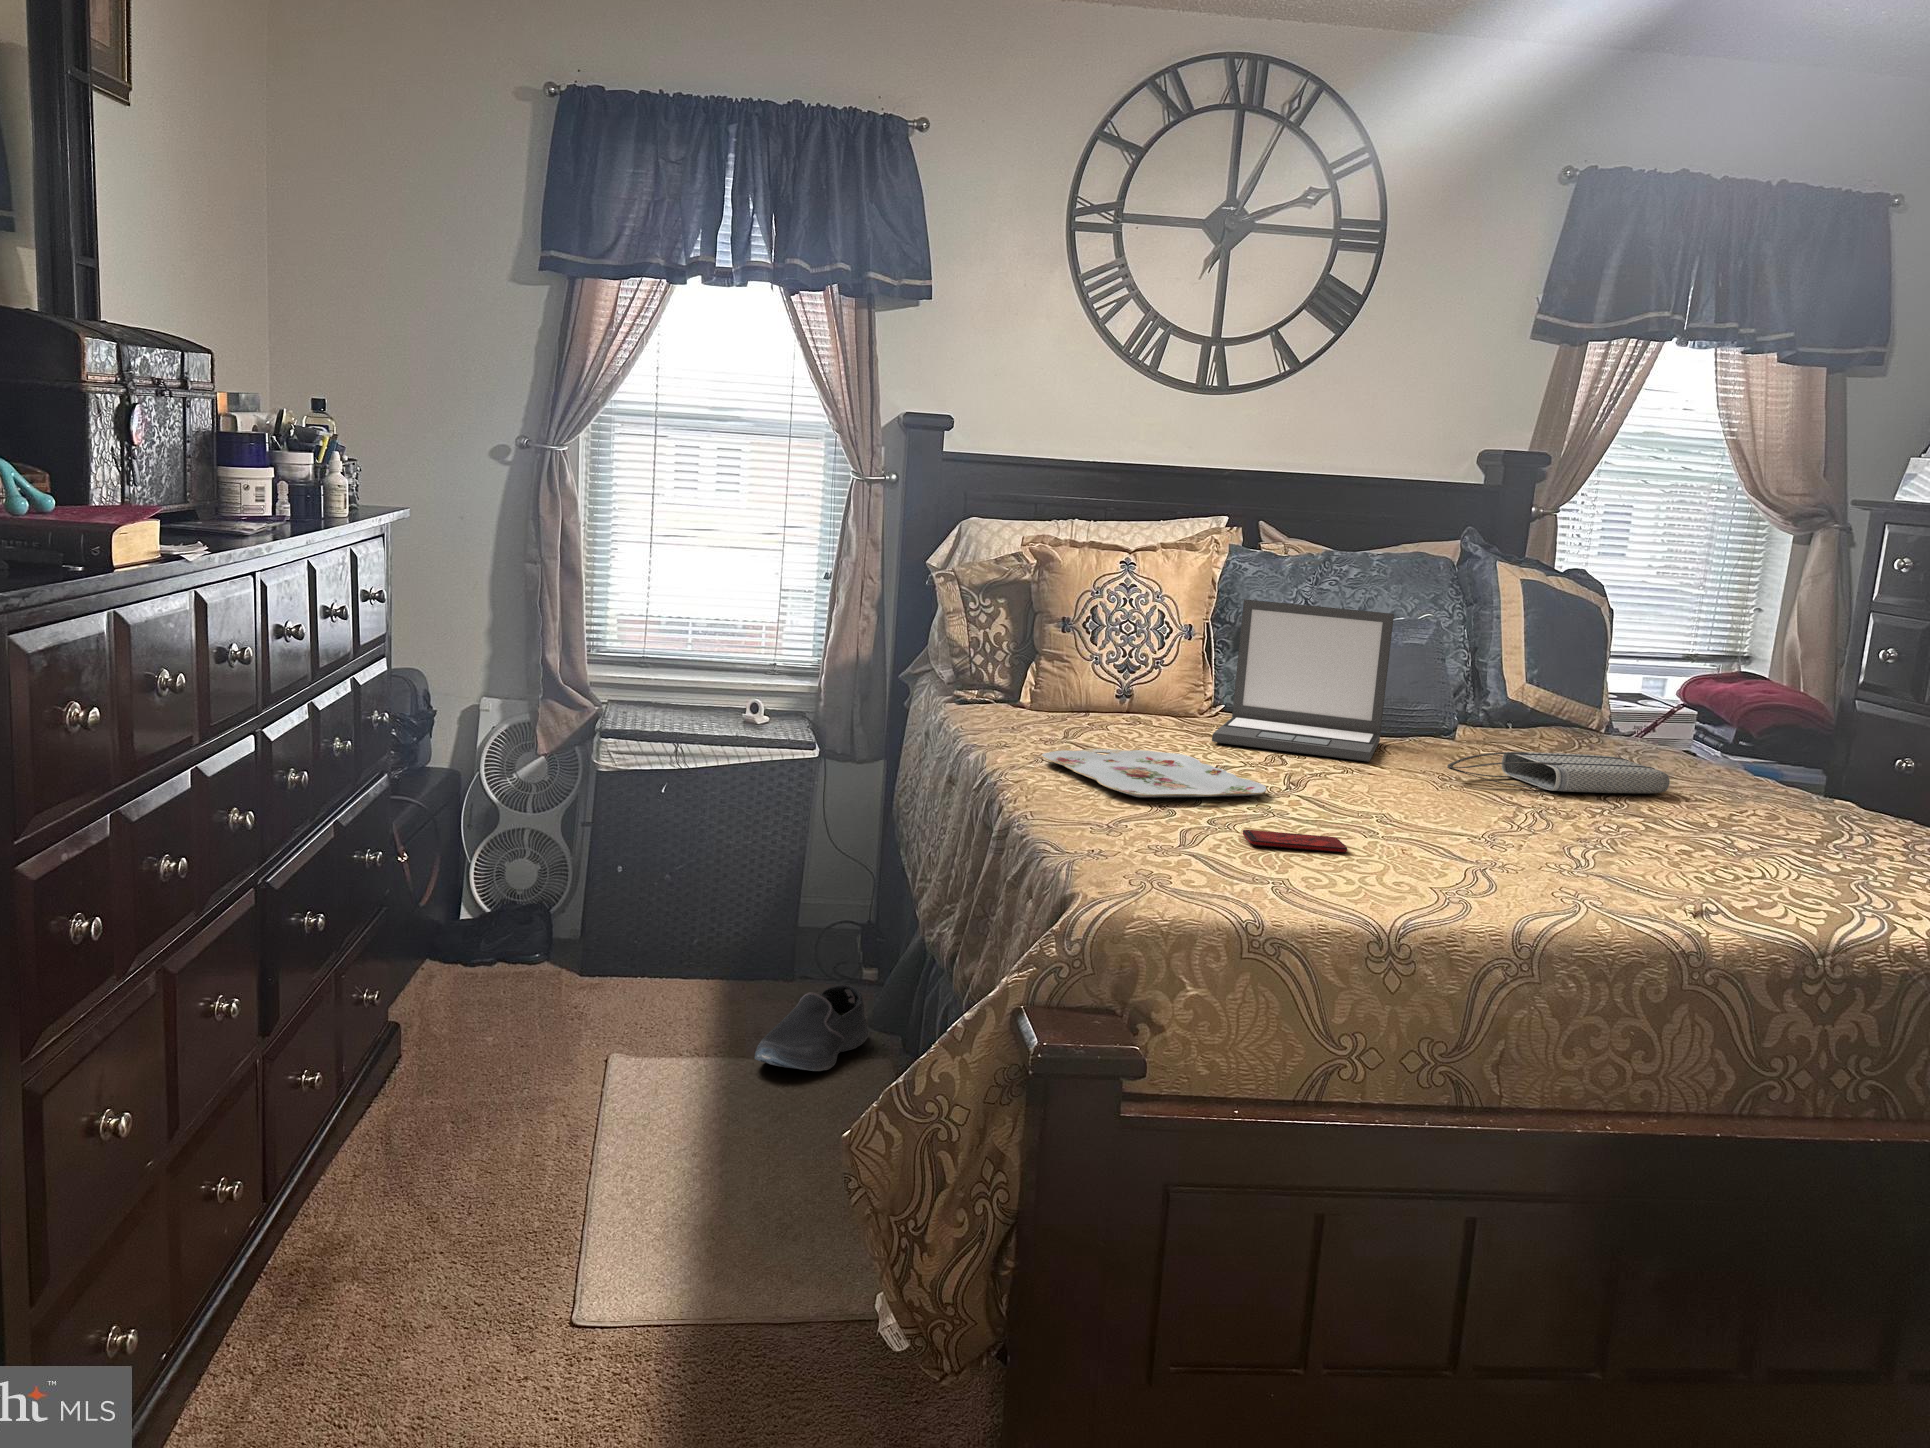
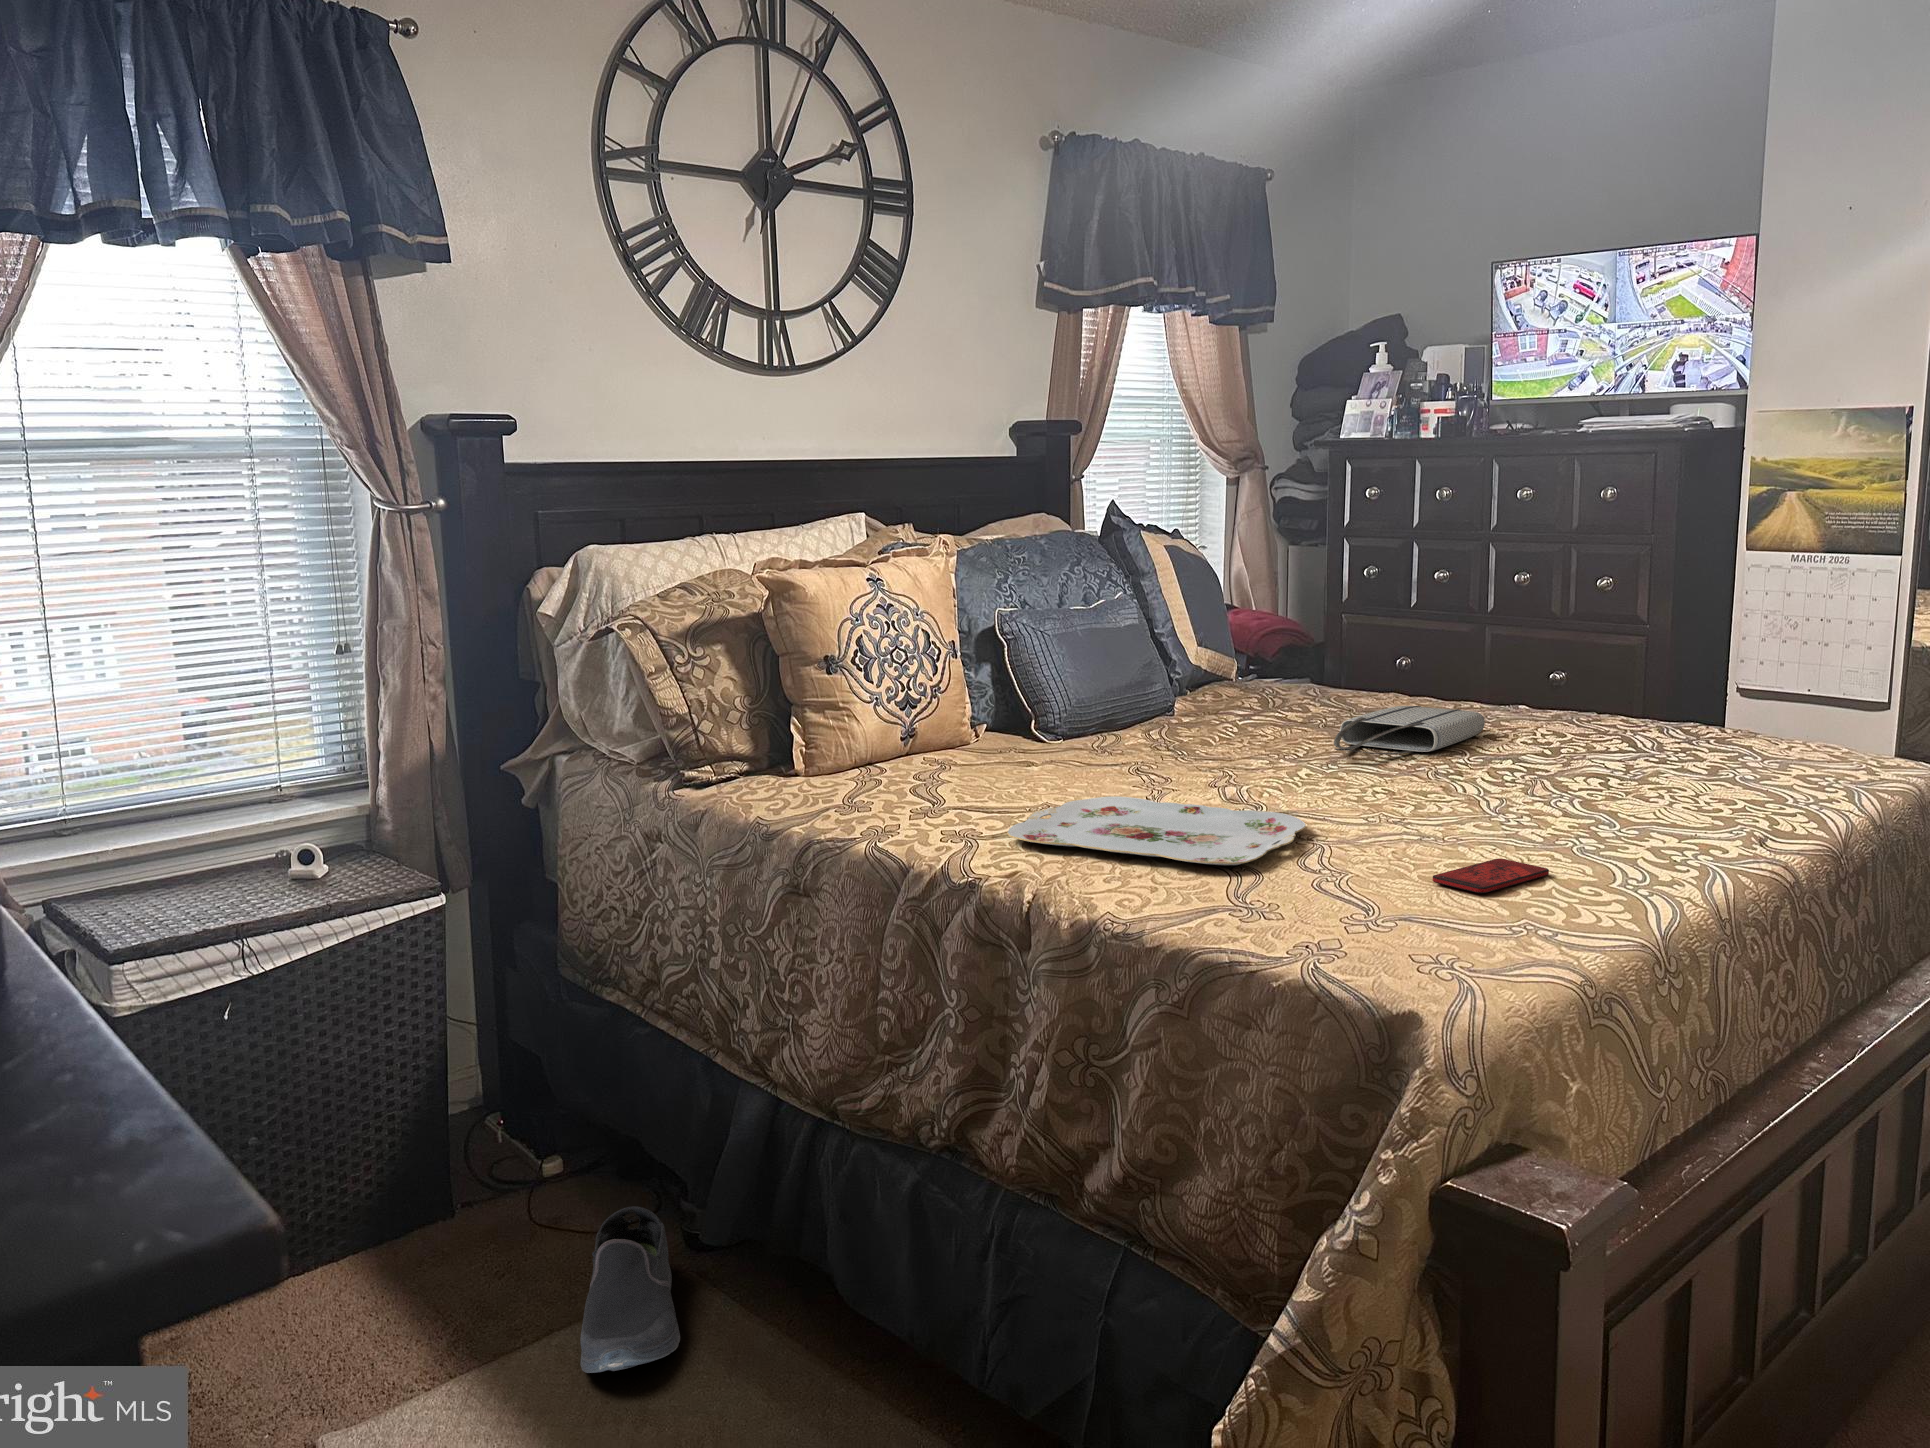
laptop: present [1212,599,1394,762] -> none [1019,594,1236,773]

